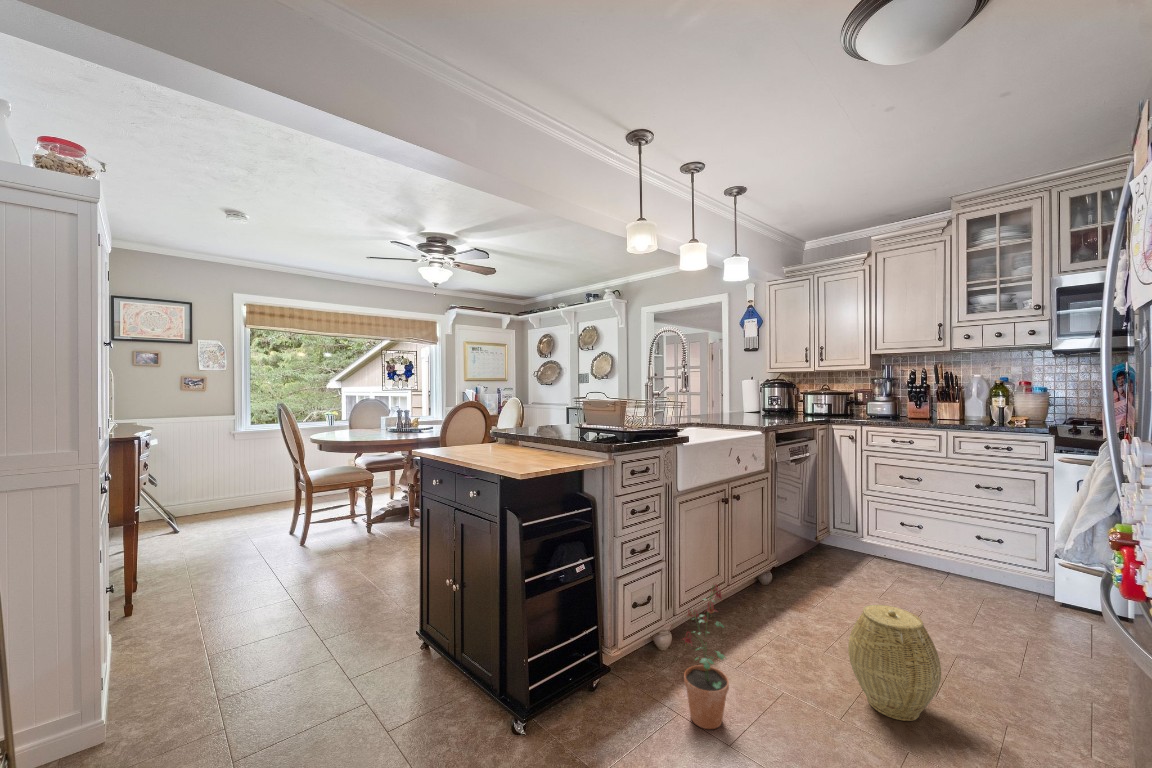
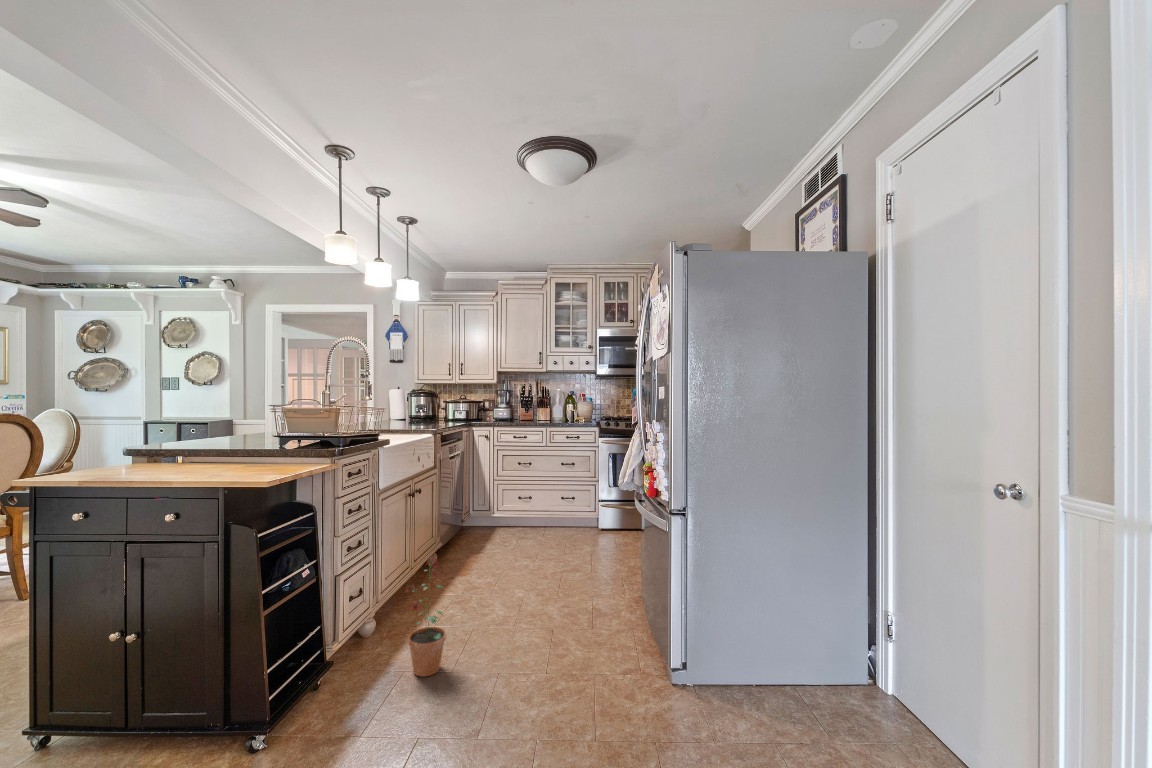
woven basket: present [848,605,941,721] -> none [514,546,566,619]

